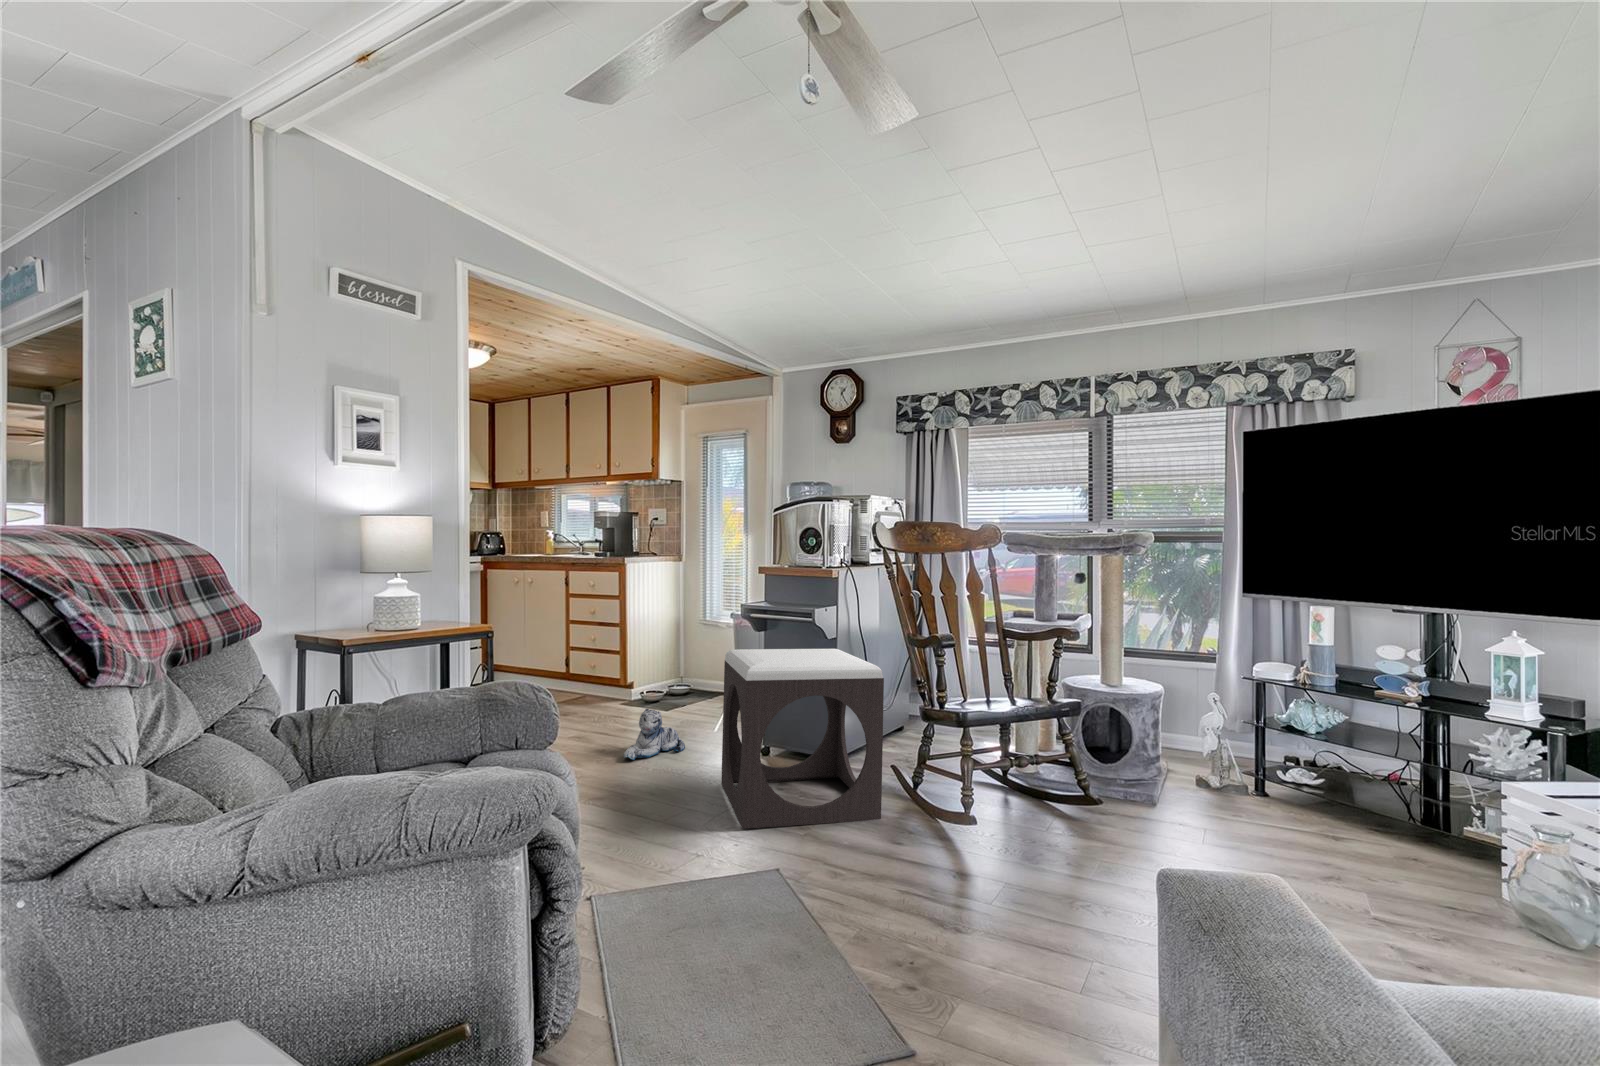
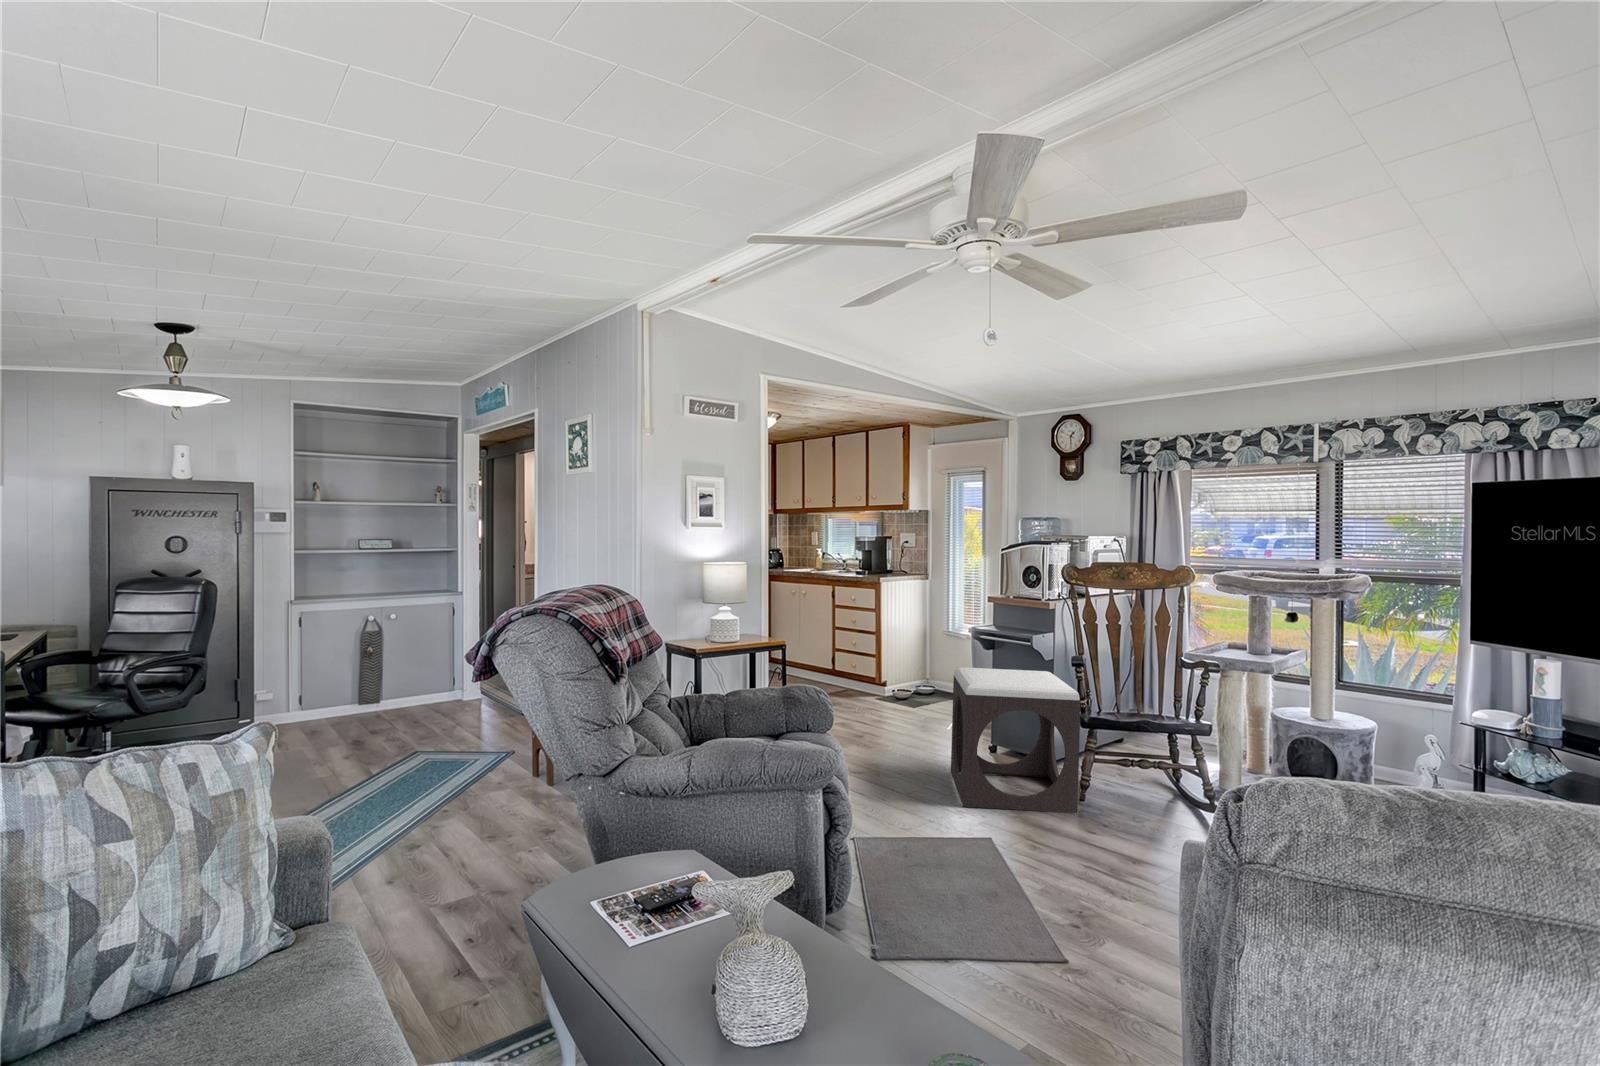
plush toy: present [623,709,685,760] -> none [876,707,925,746]

